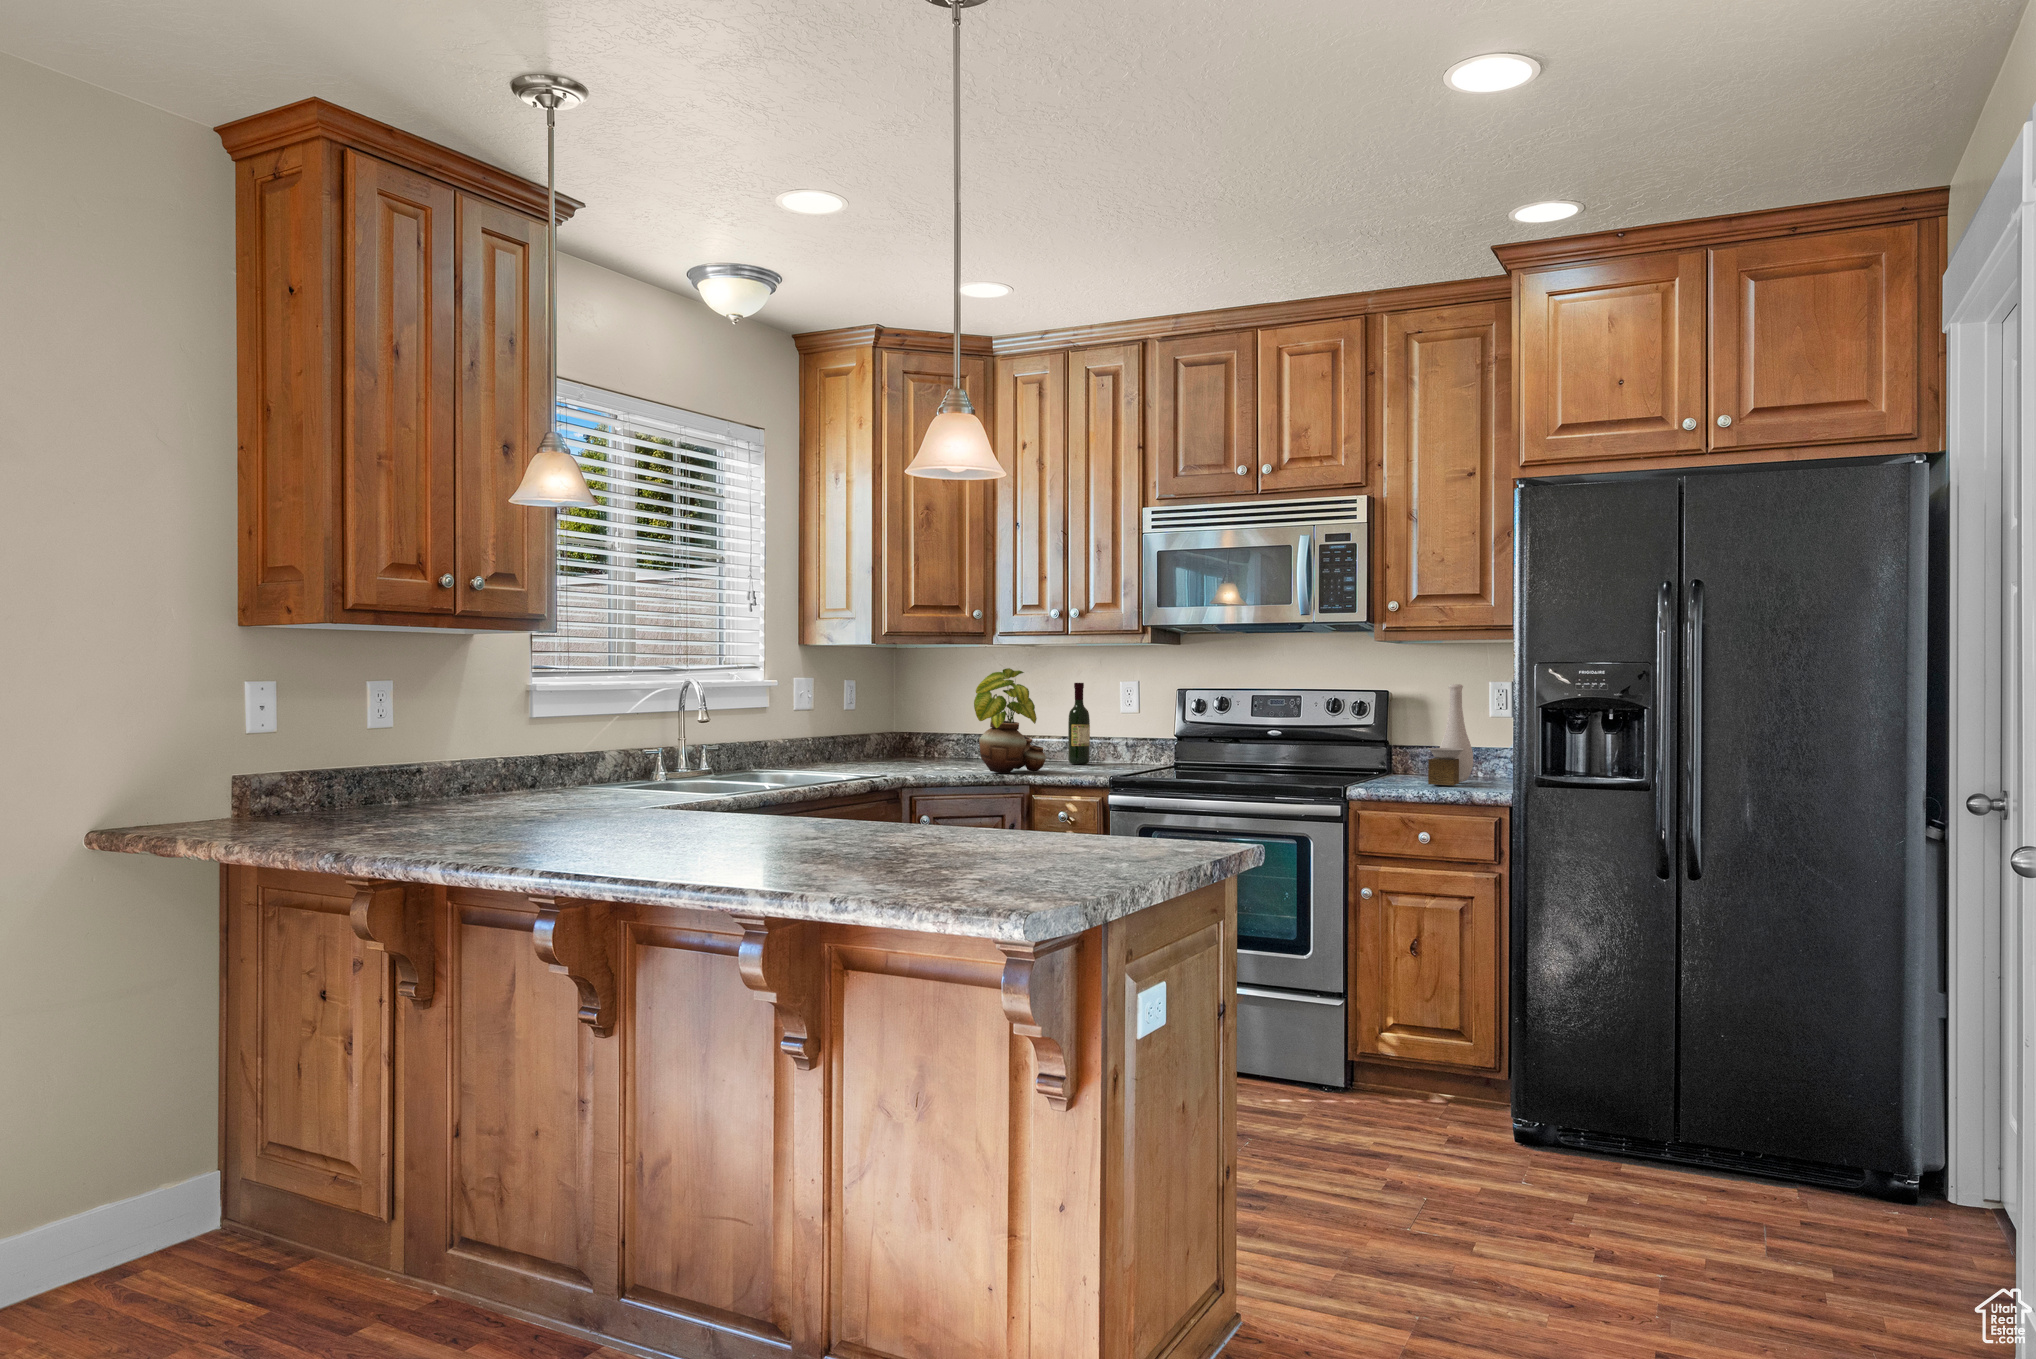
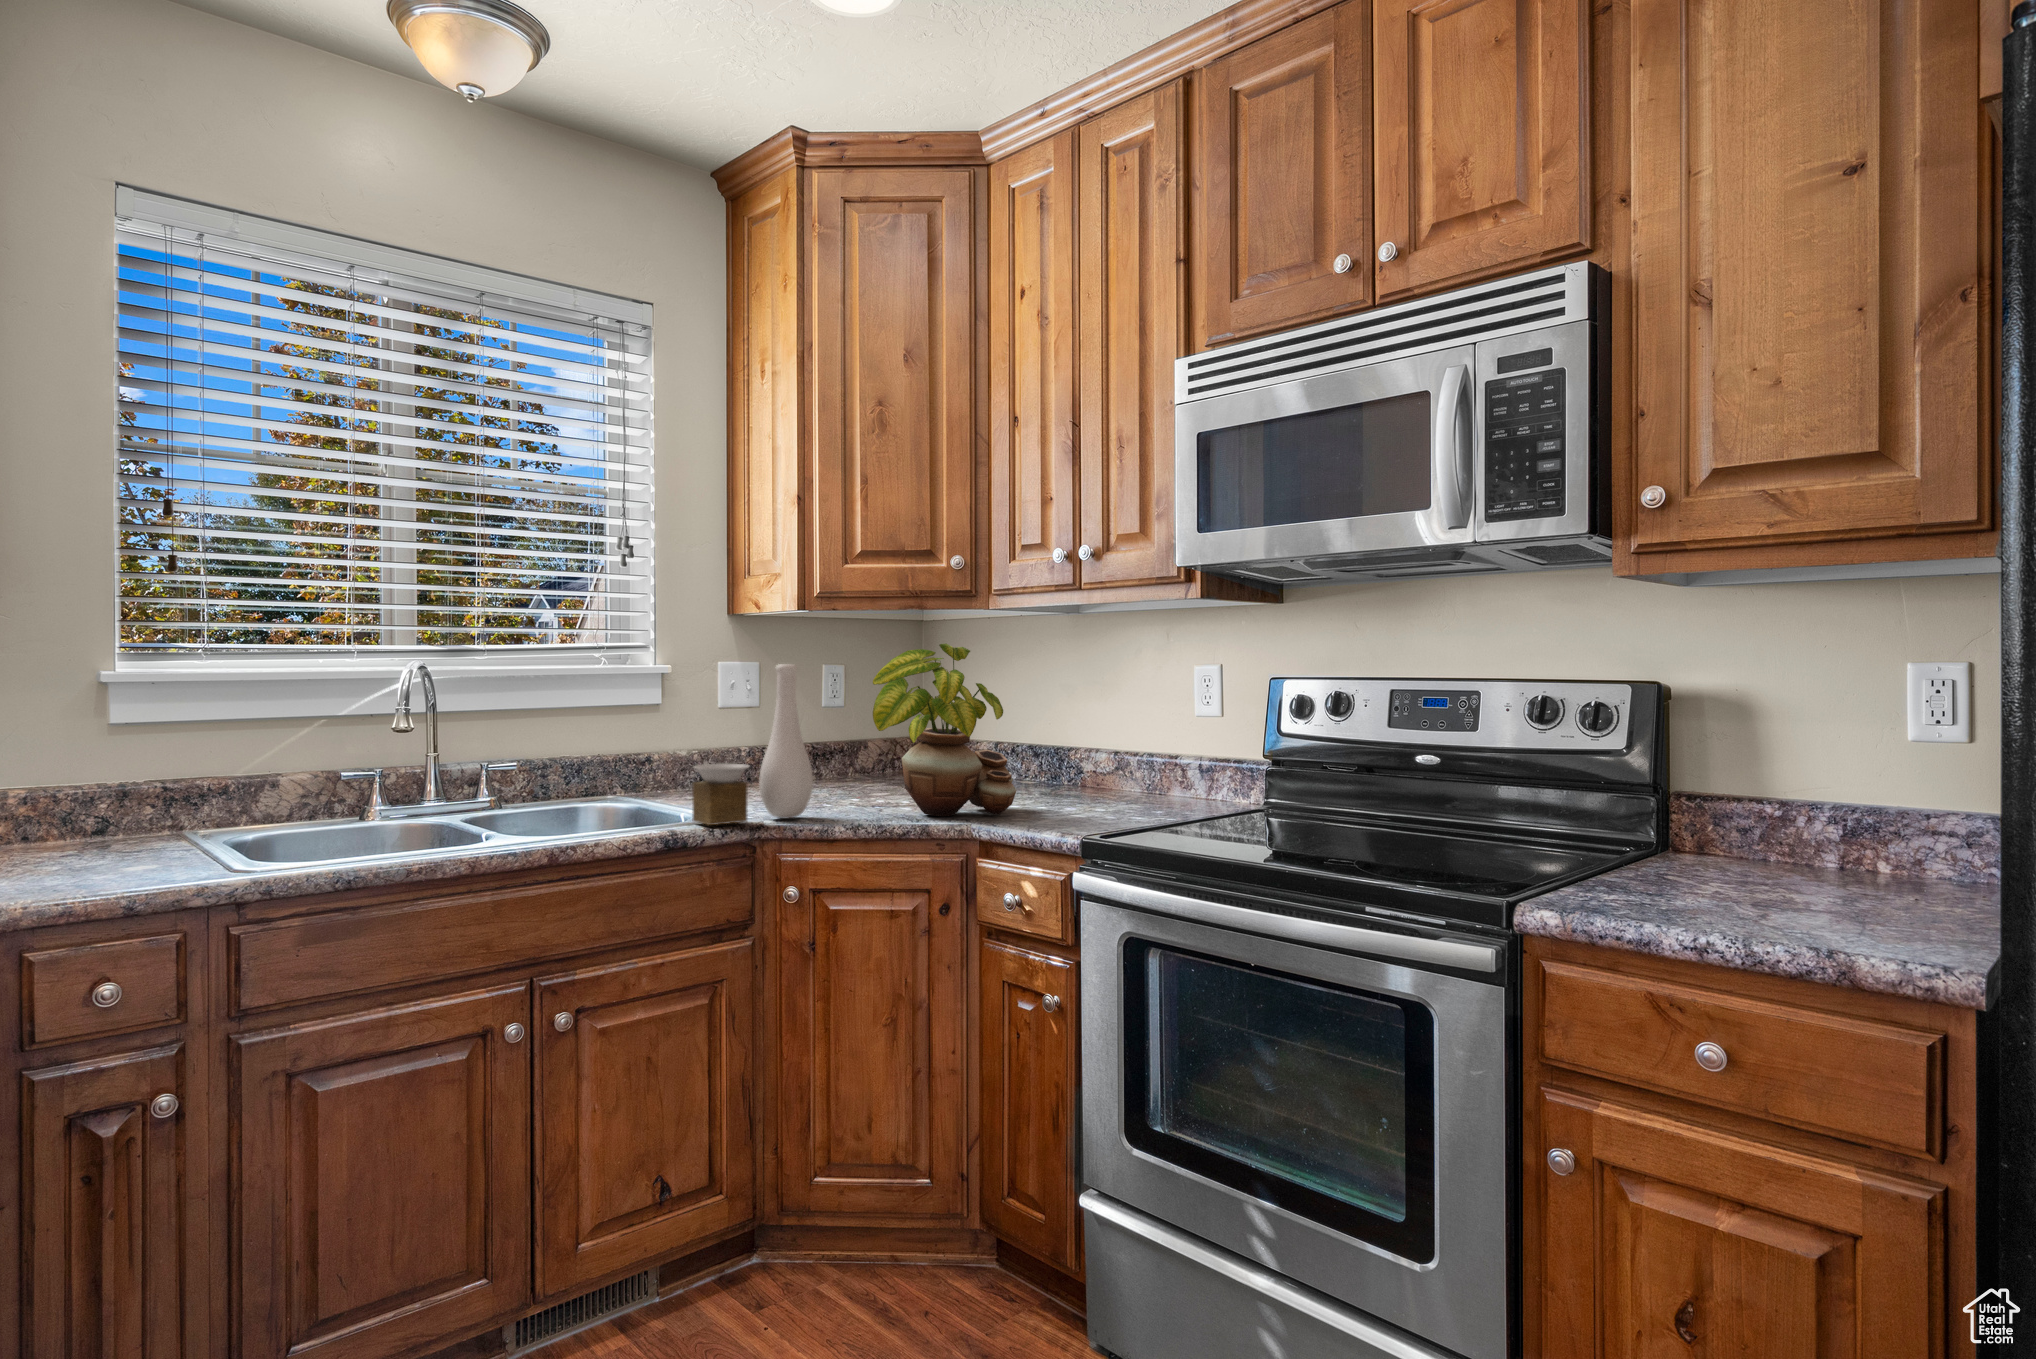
wine bottle: present [1068,683,1090,764] -> none [1118,669,1151,796]
vase: present [1428,684,1473,785] -> present [693,664,813,825]

